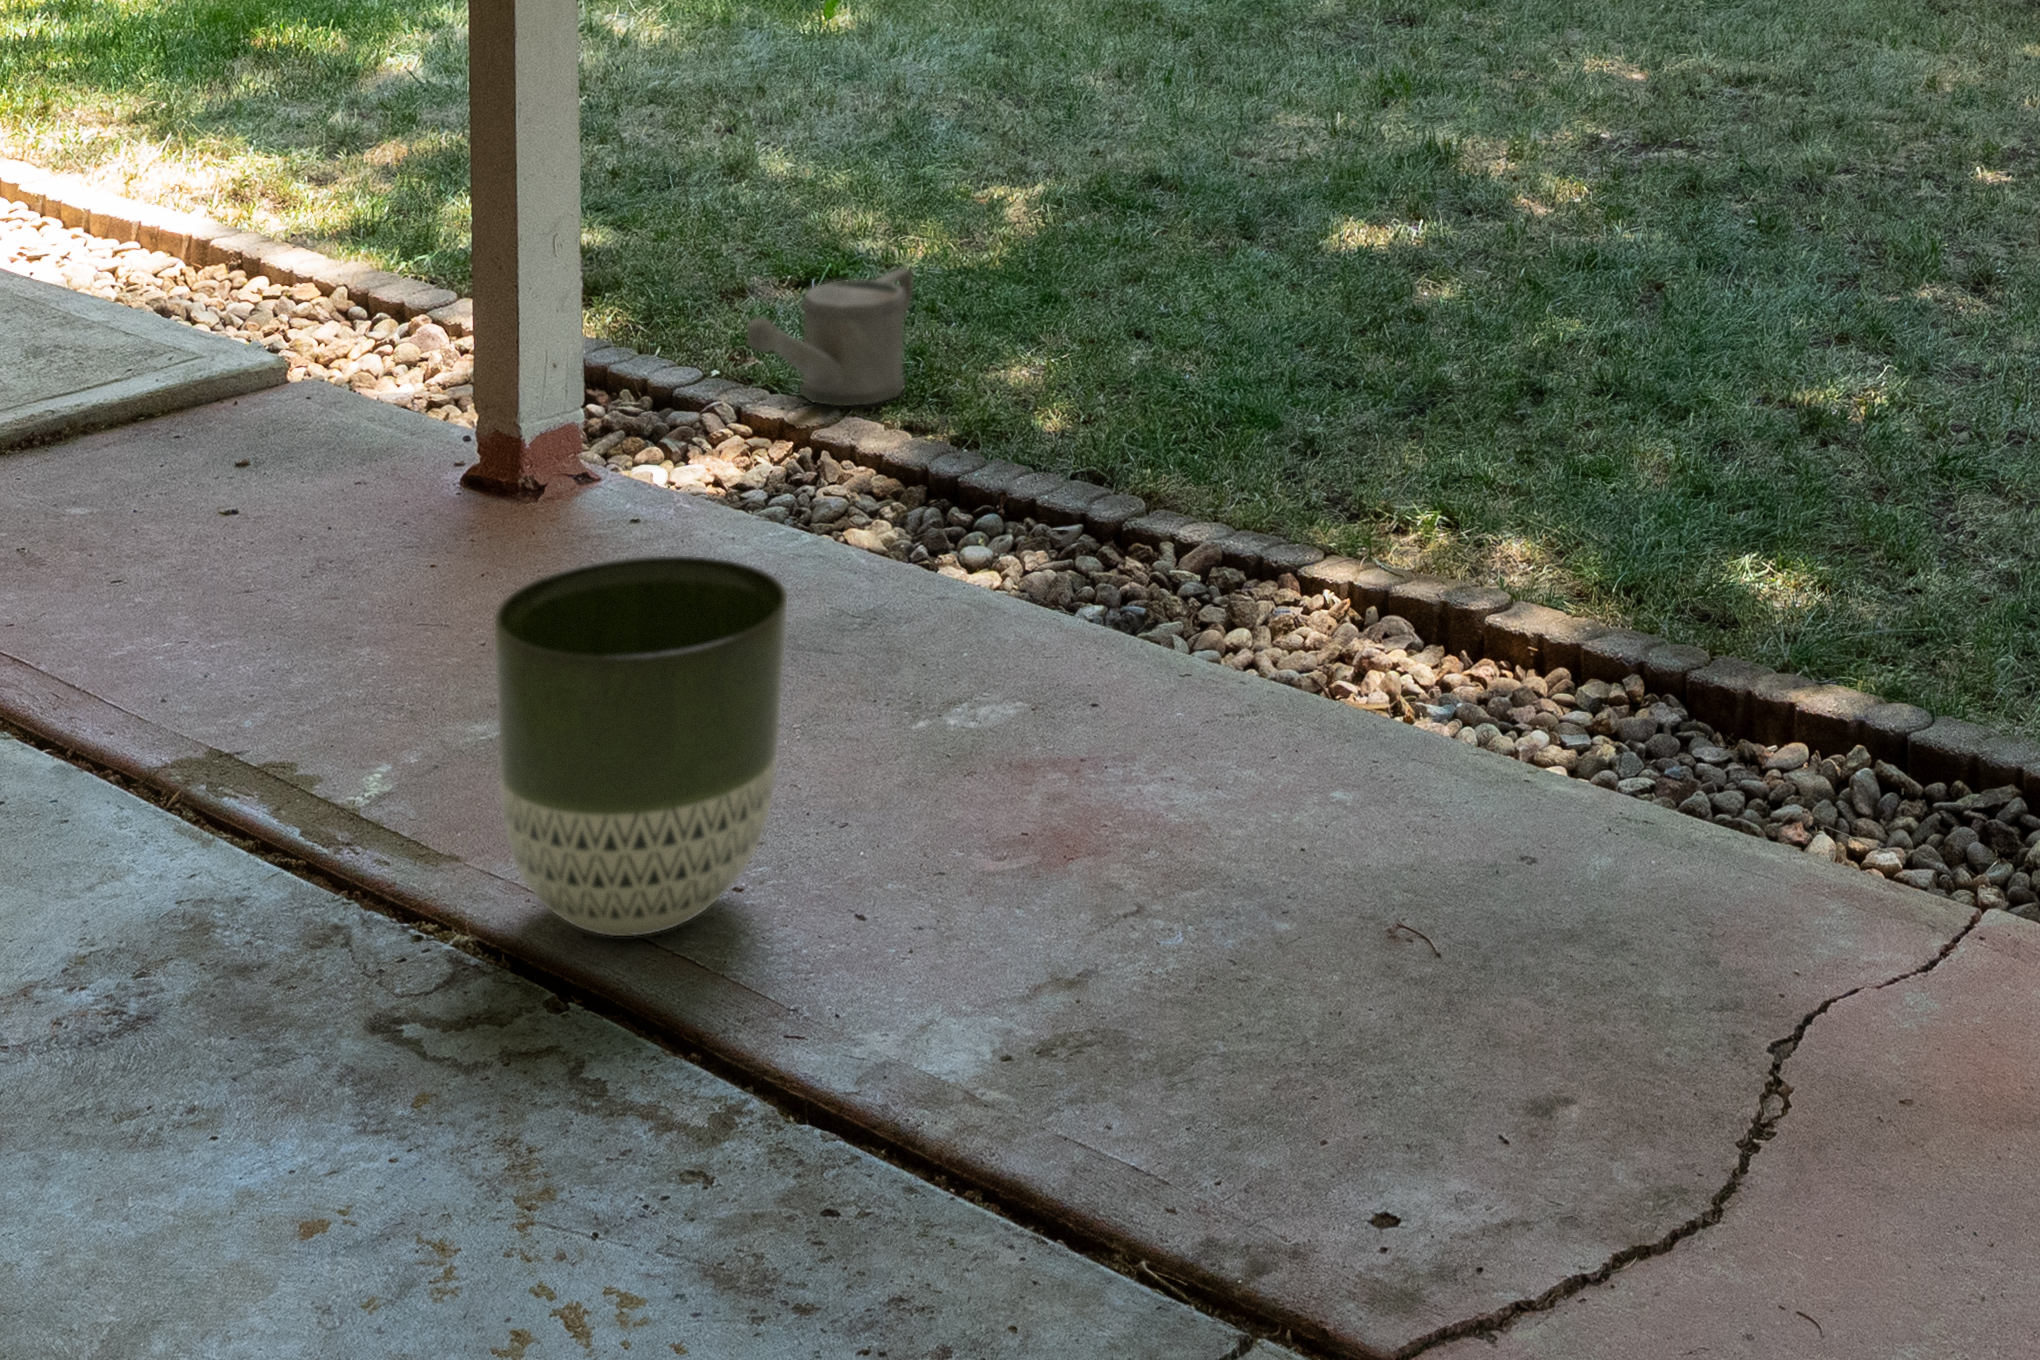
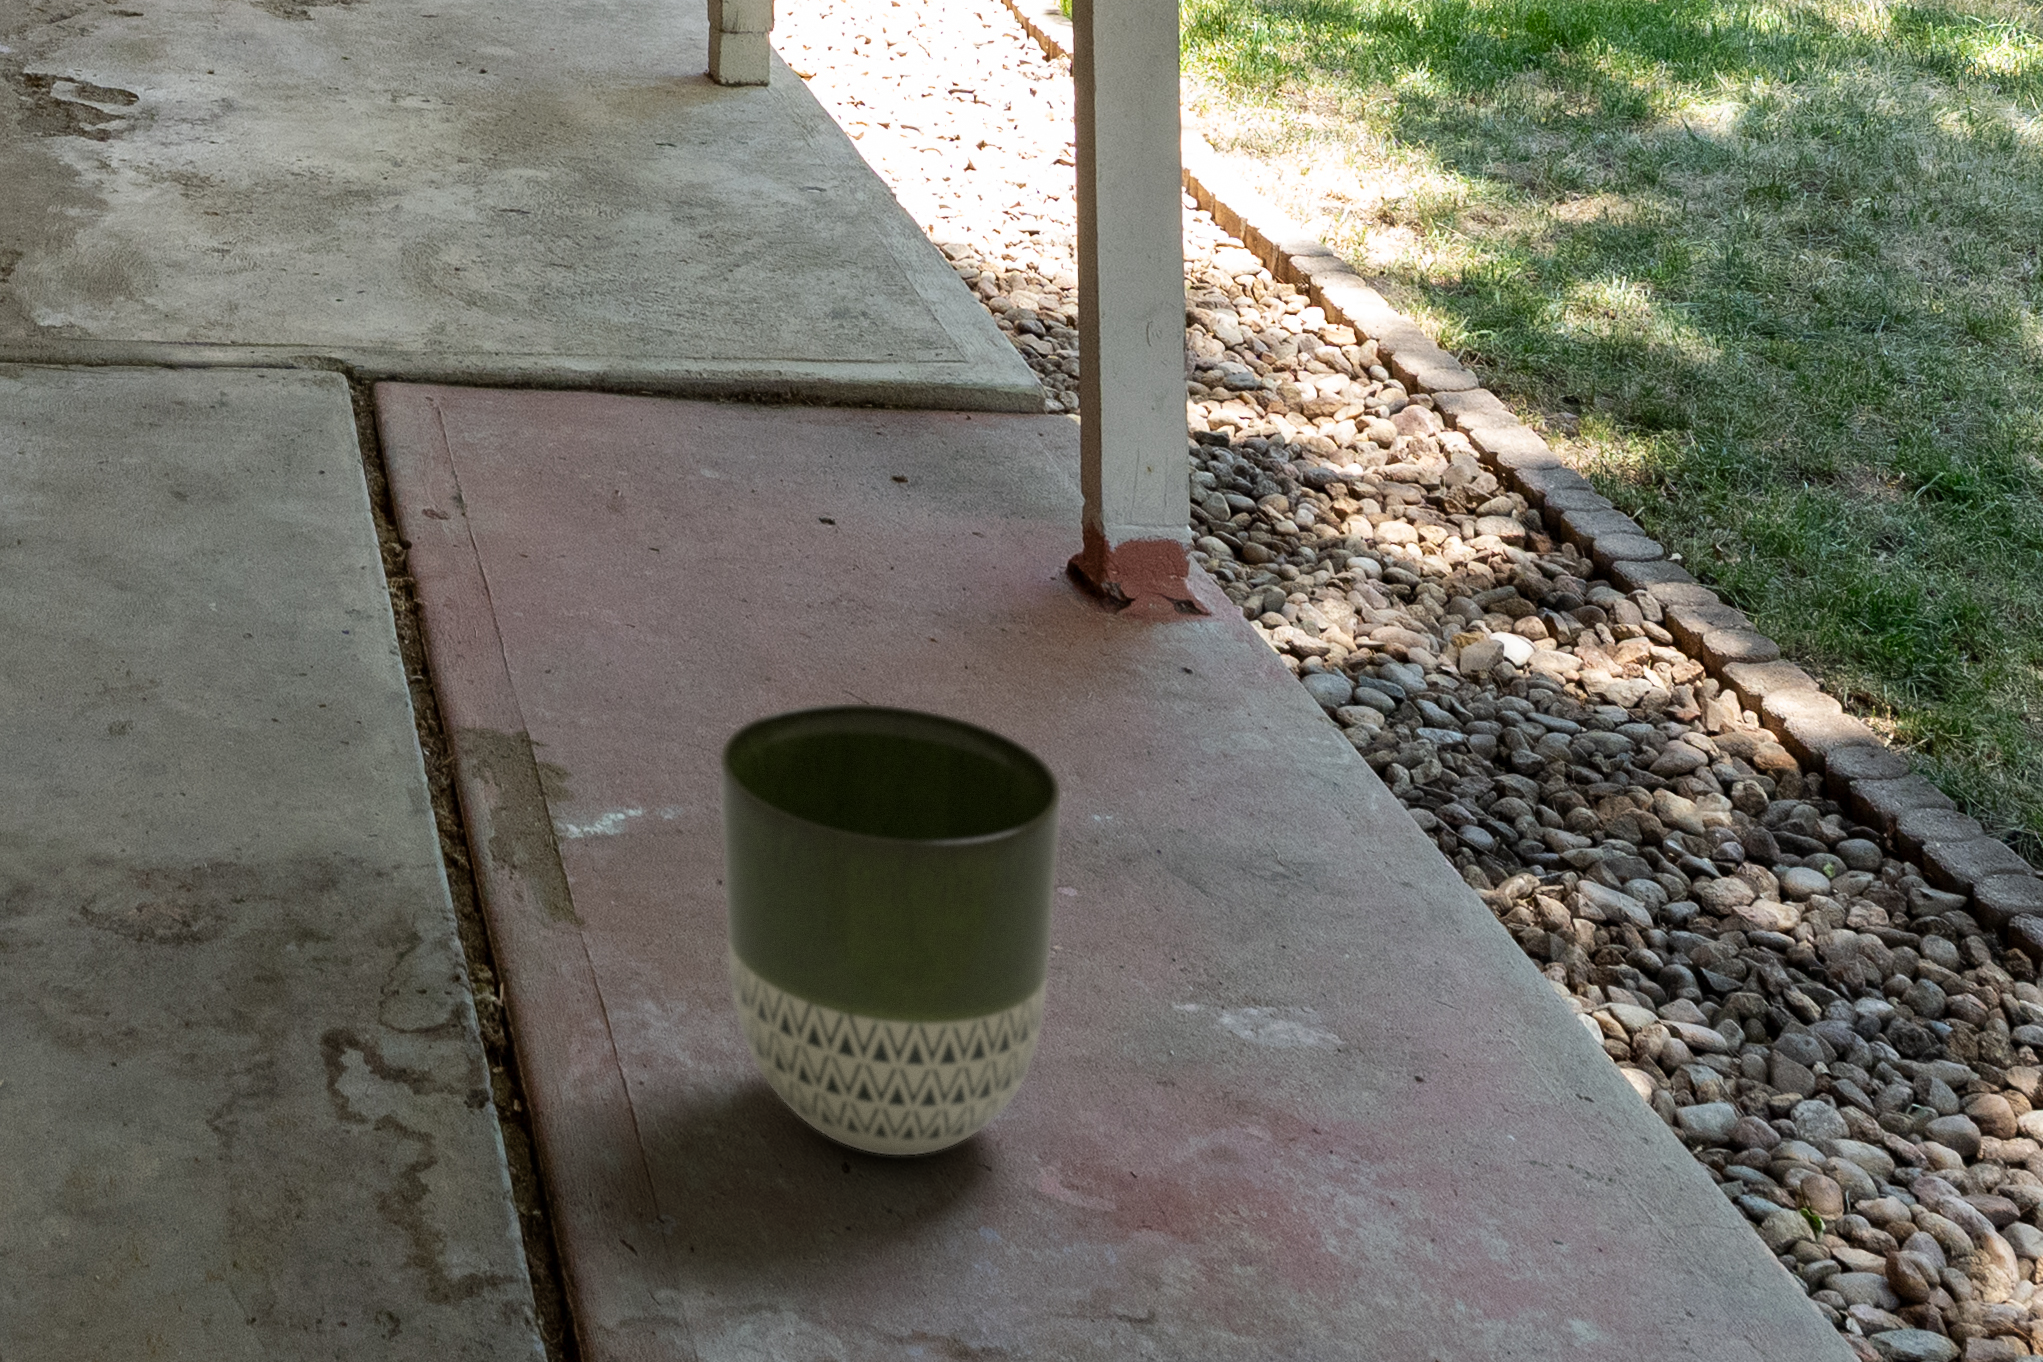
watering can: present [747,269,913,406] -> none [1609,485,1917,656]

